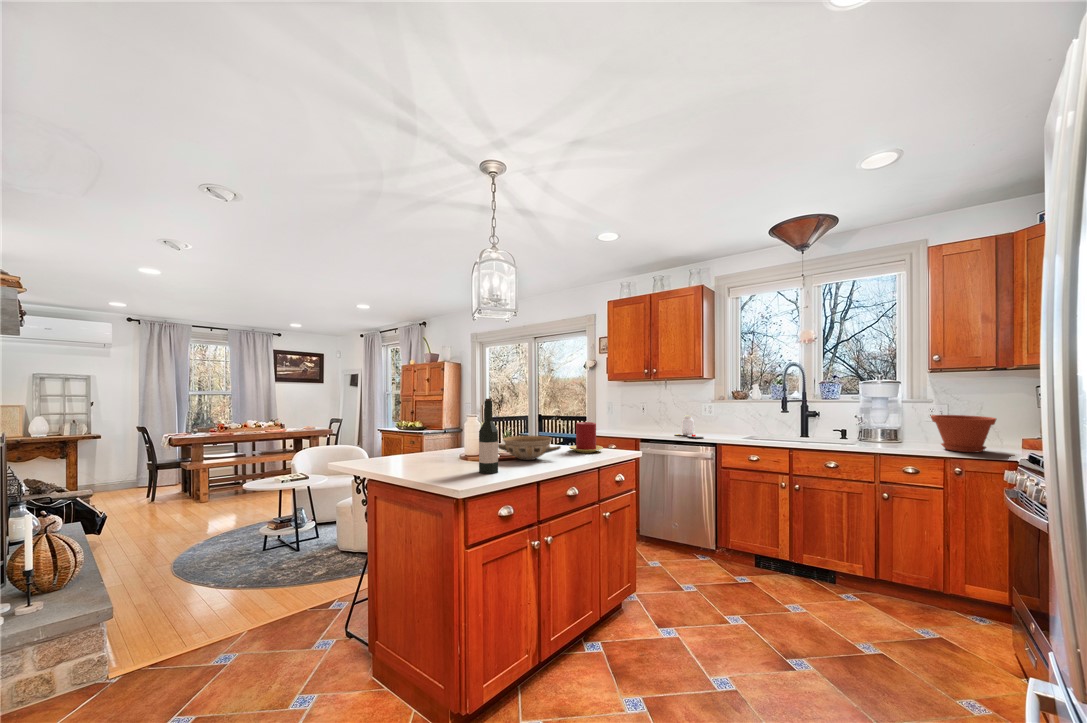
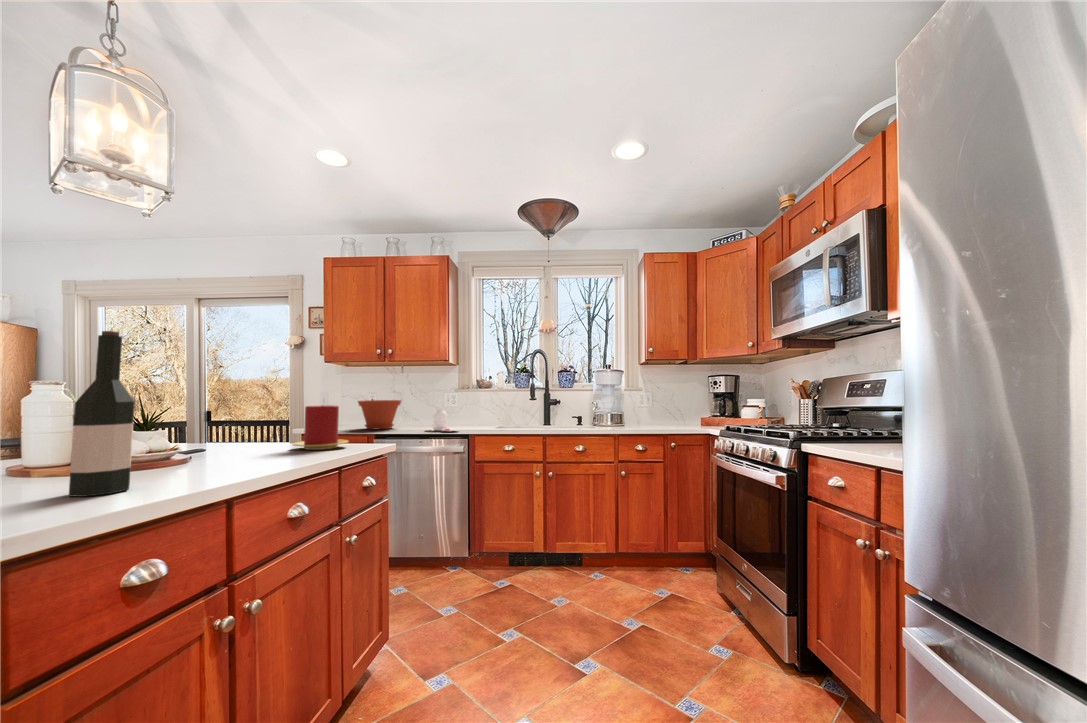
plant pot: present [930,415,996,452] -> present [358,400,401,429]
ceramic bowl: present [498,436,561,460] -> none [132,424,280,467]

